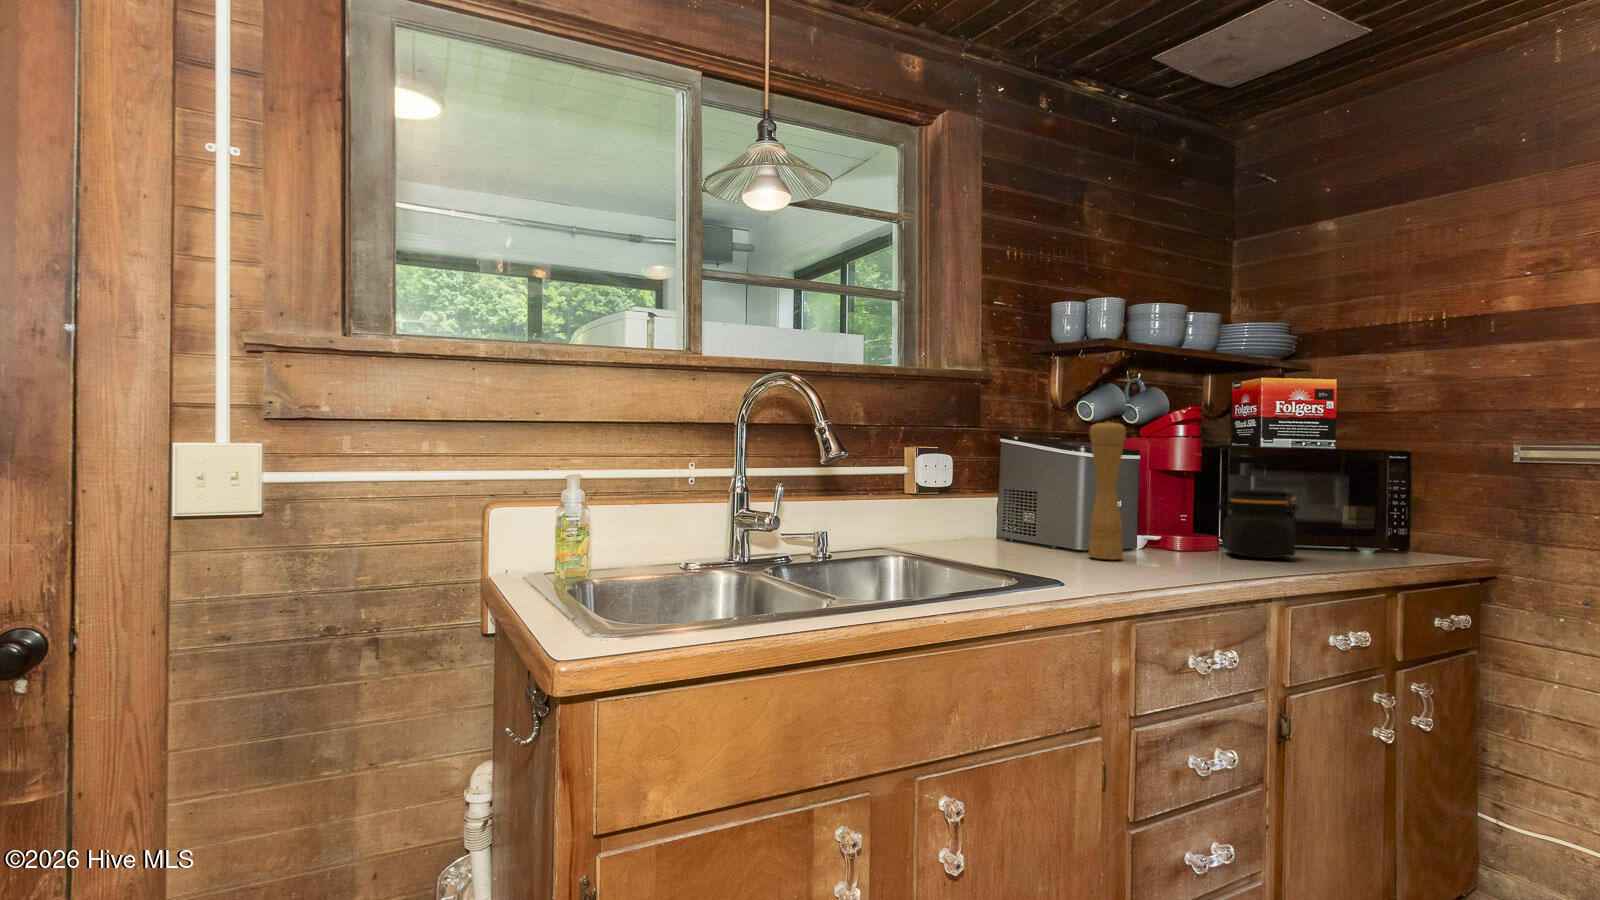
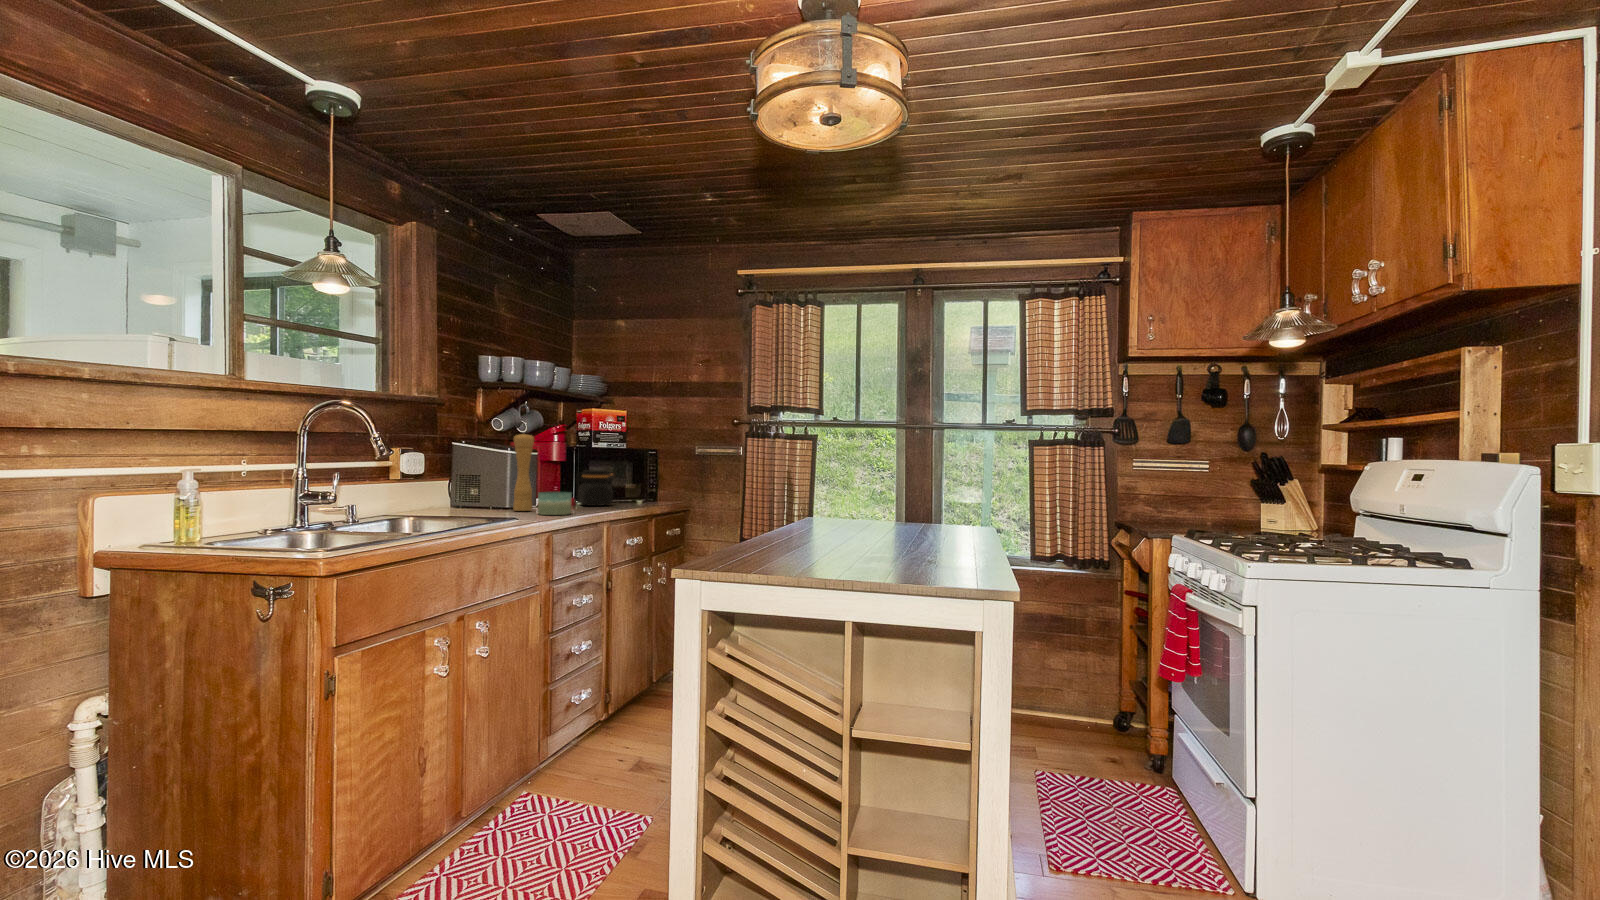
candle: none [1124,528,1192,576] -> present [538,492,572,515]

